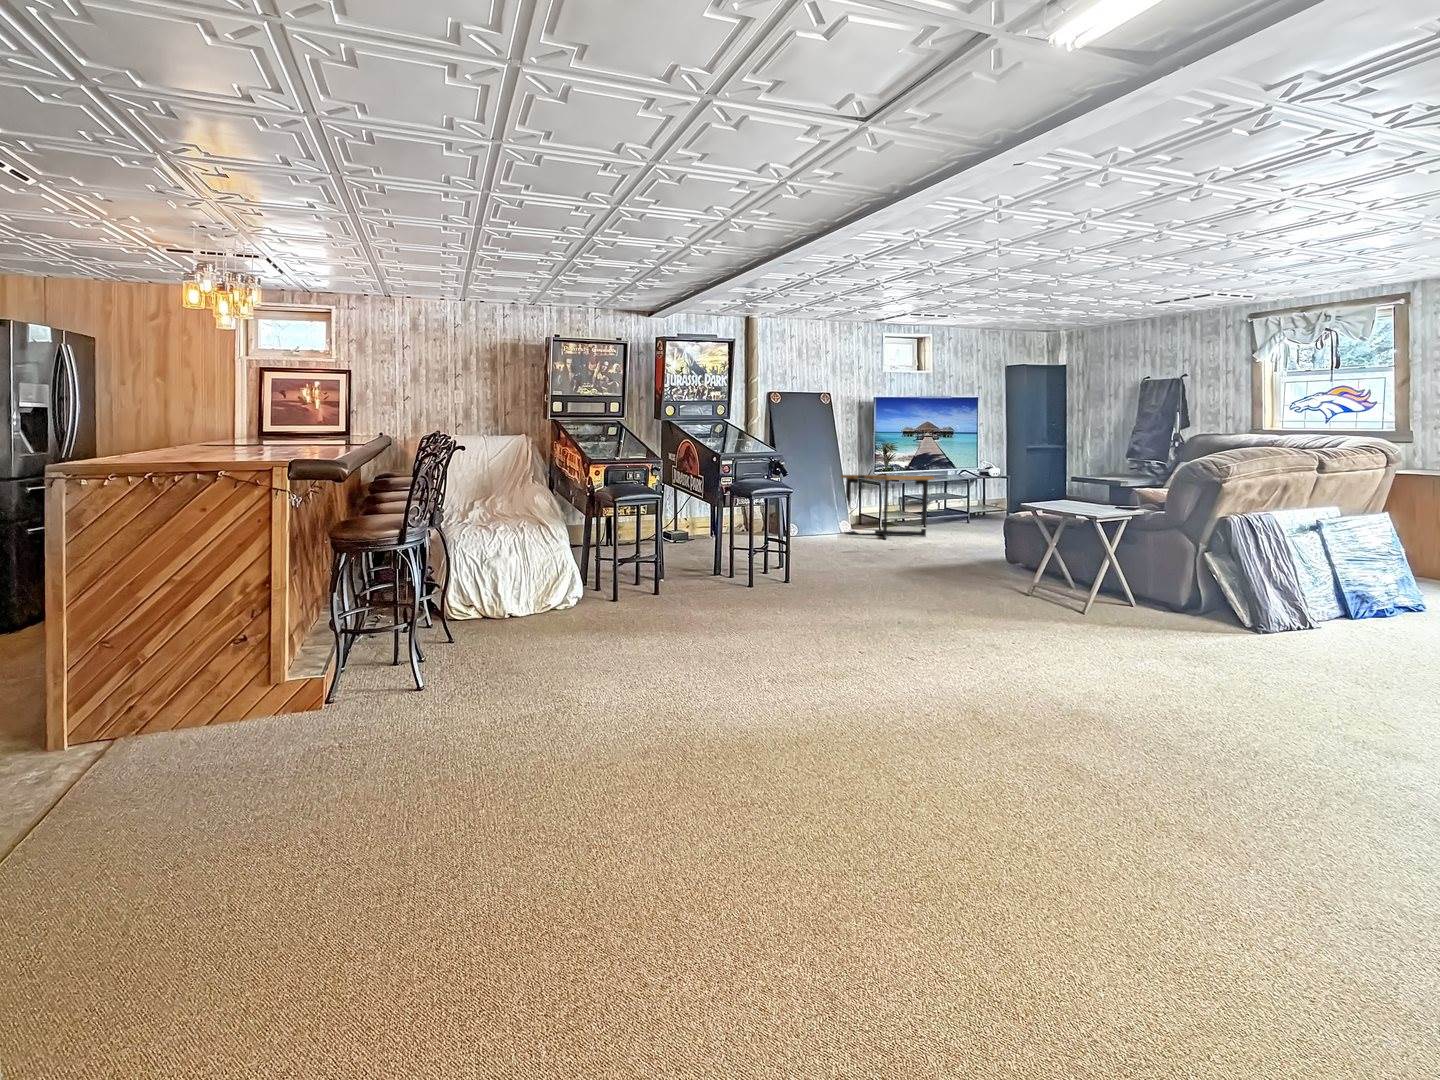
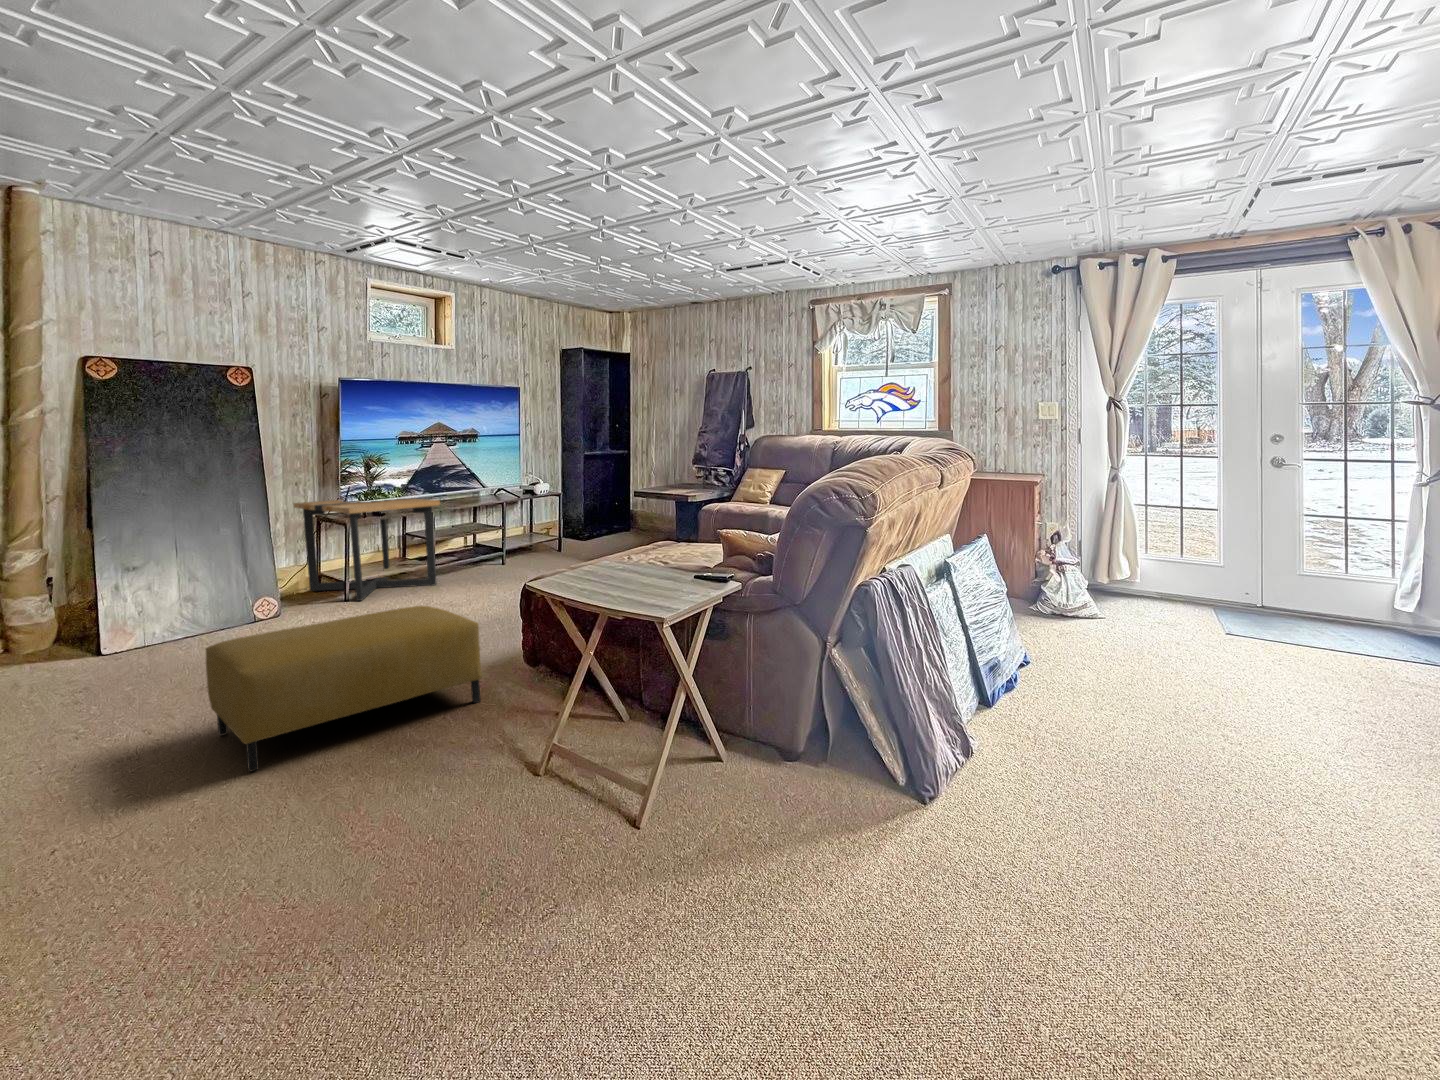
ottoman: none [890,520,1024,579] -> present [206,606,482,771]

